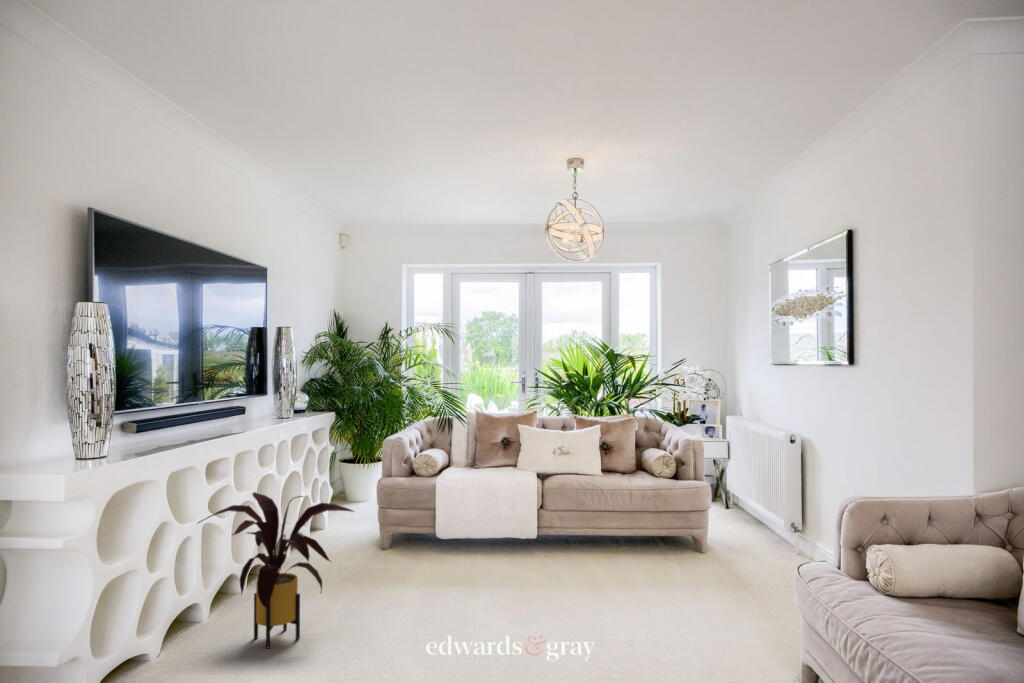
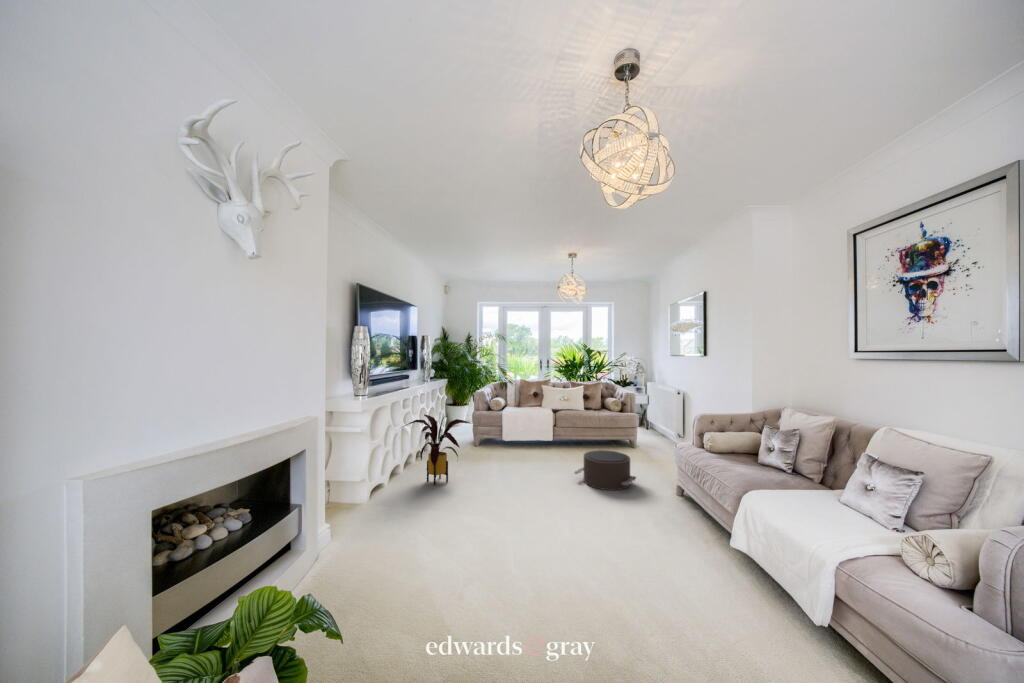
pouf: none [570,564,703,655] -> present [574,450,636,490]

